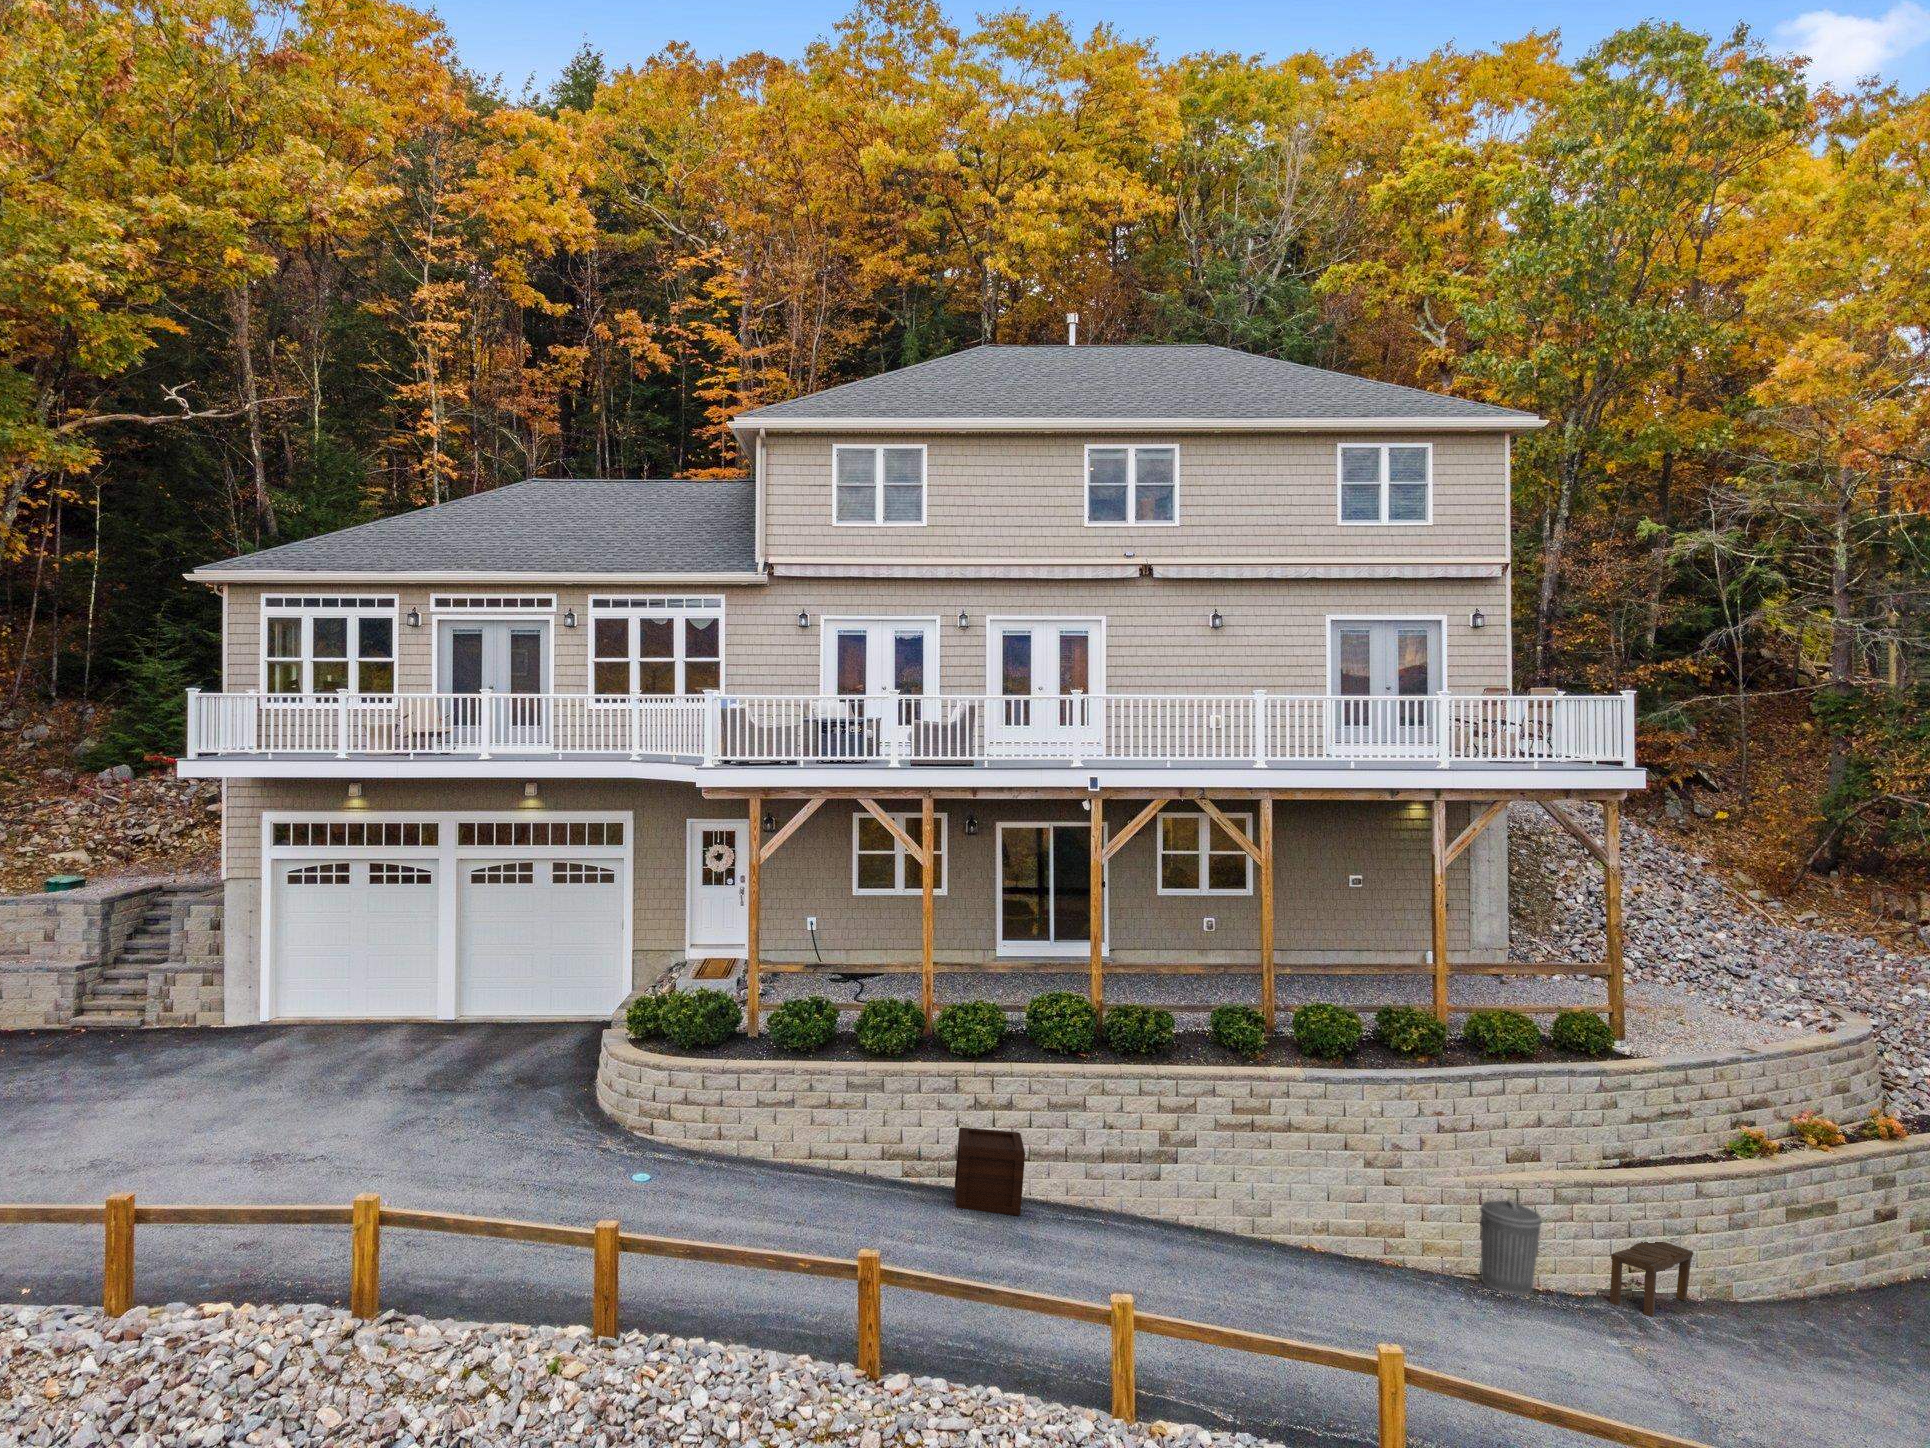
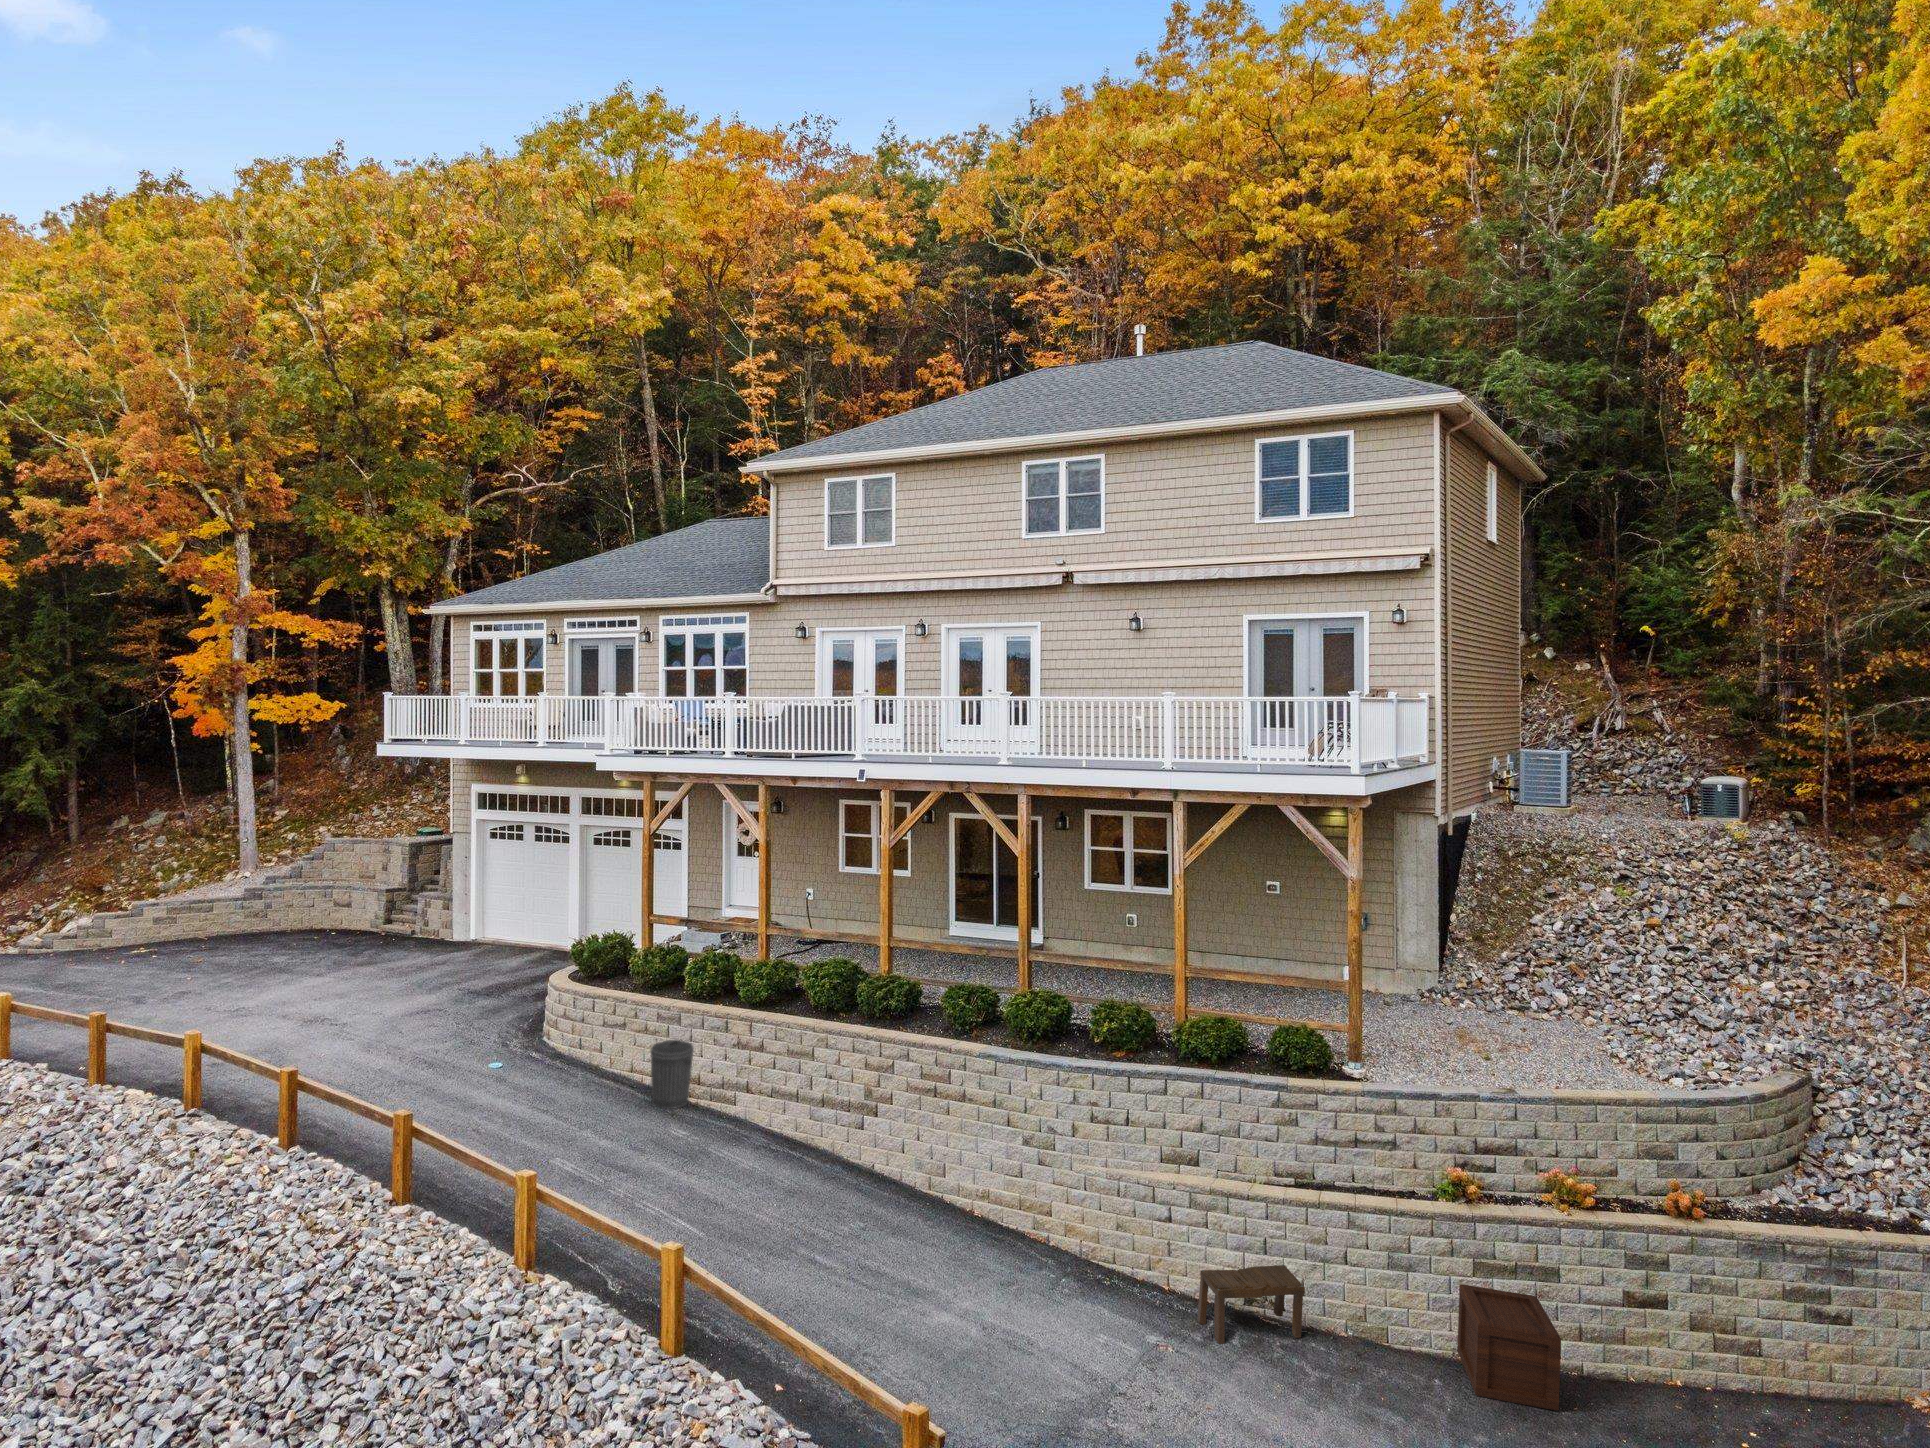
wooden crate: present [955,1127,1025,1216] -> present [1457,1284,1561,1410]
trash can: present [1480,1200,1542,1294] -> present [650,1040,694,1109]

